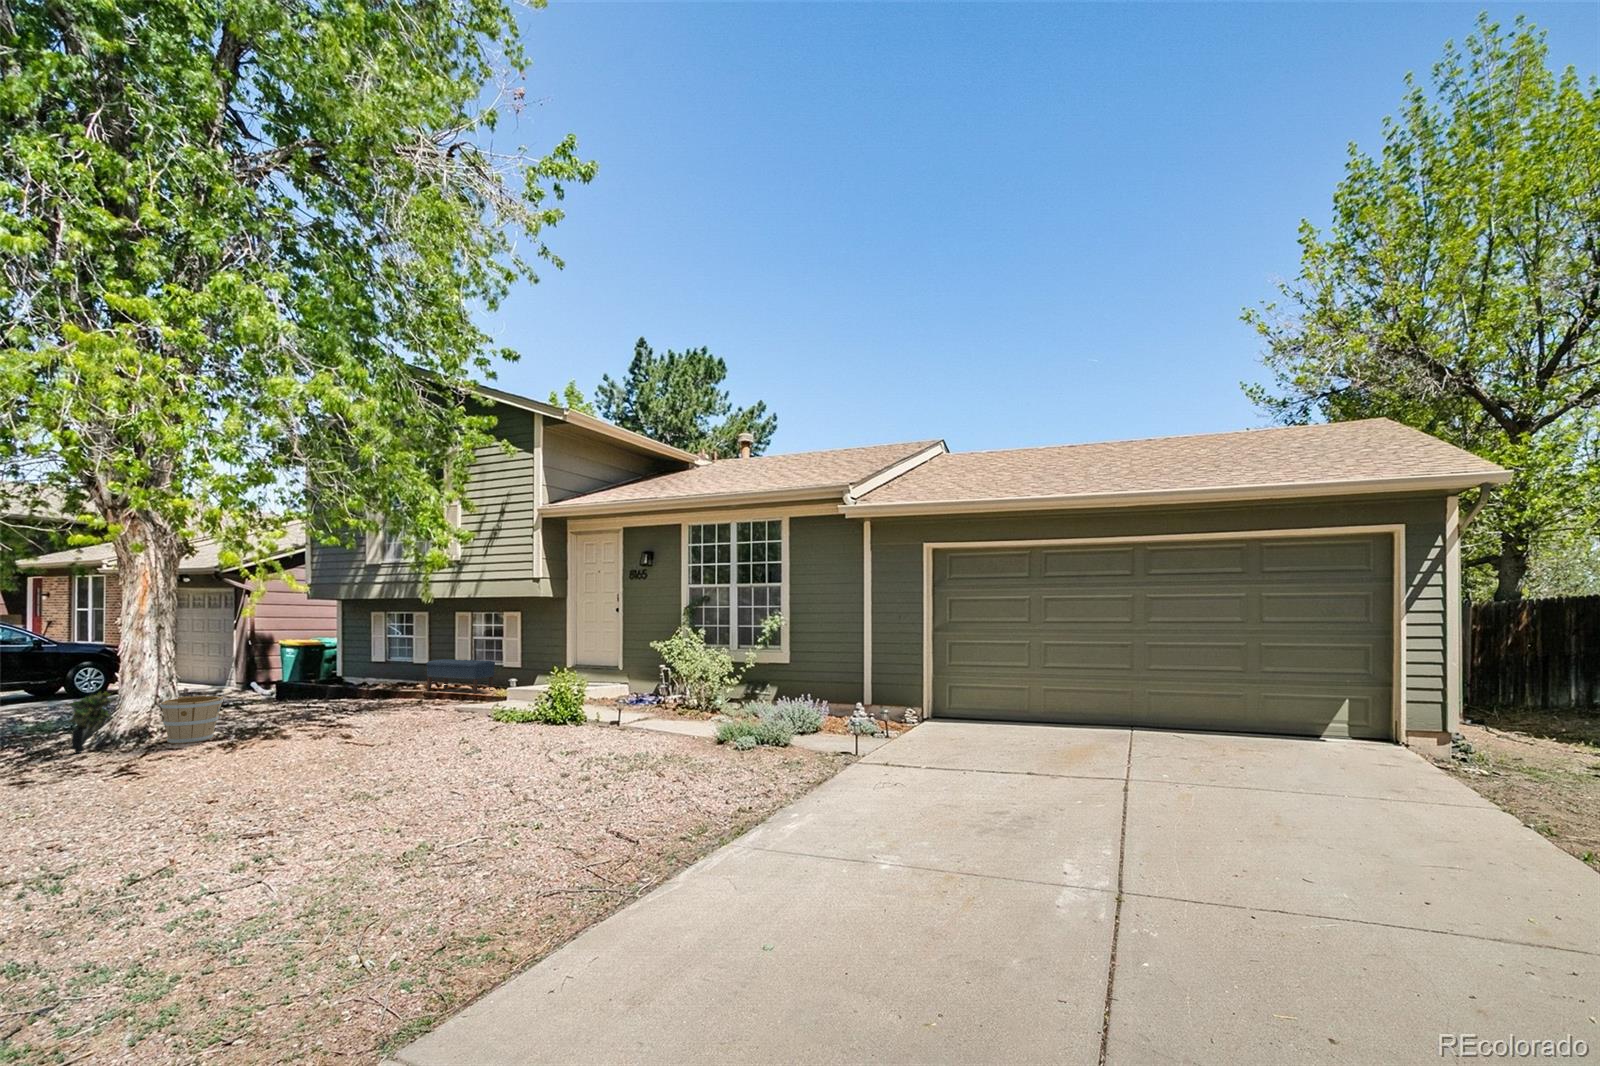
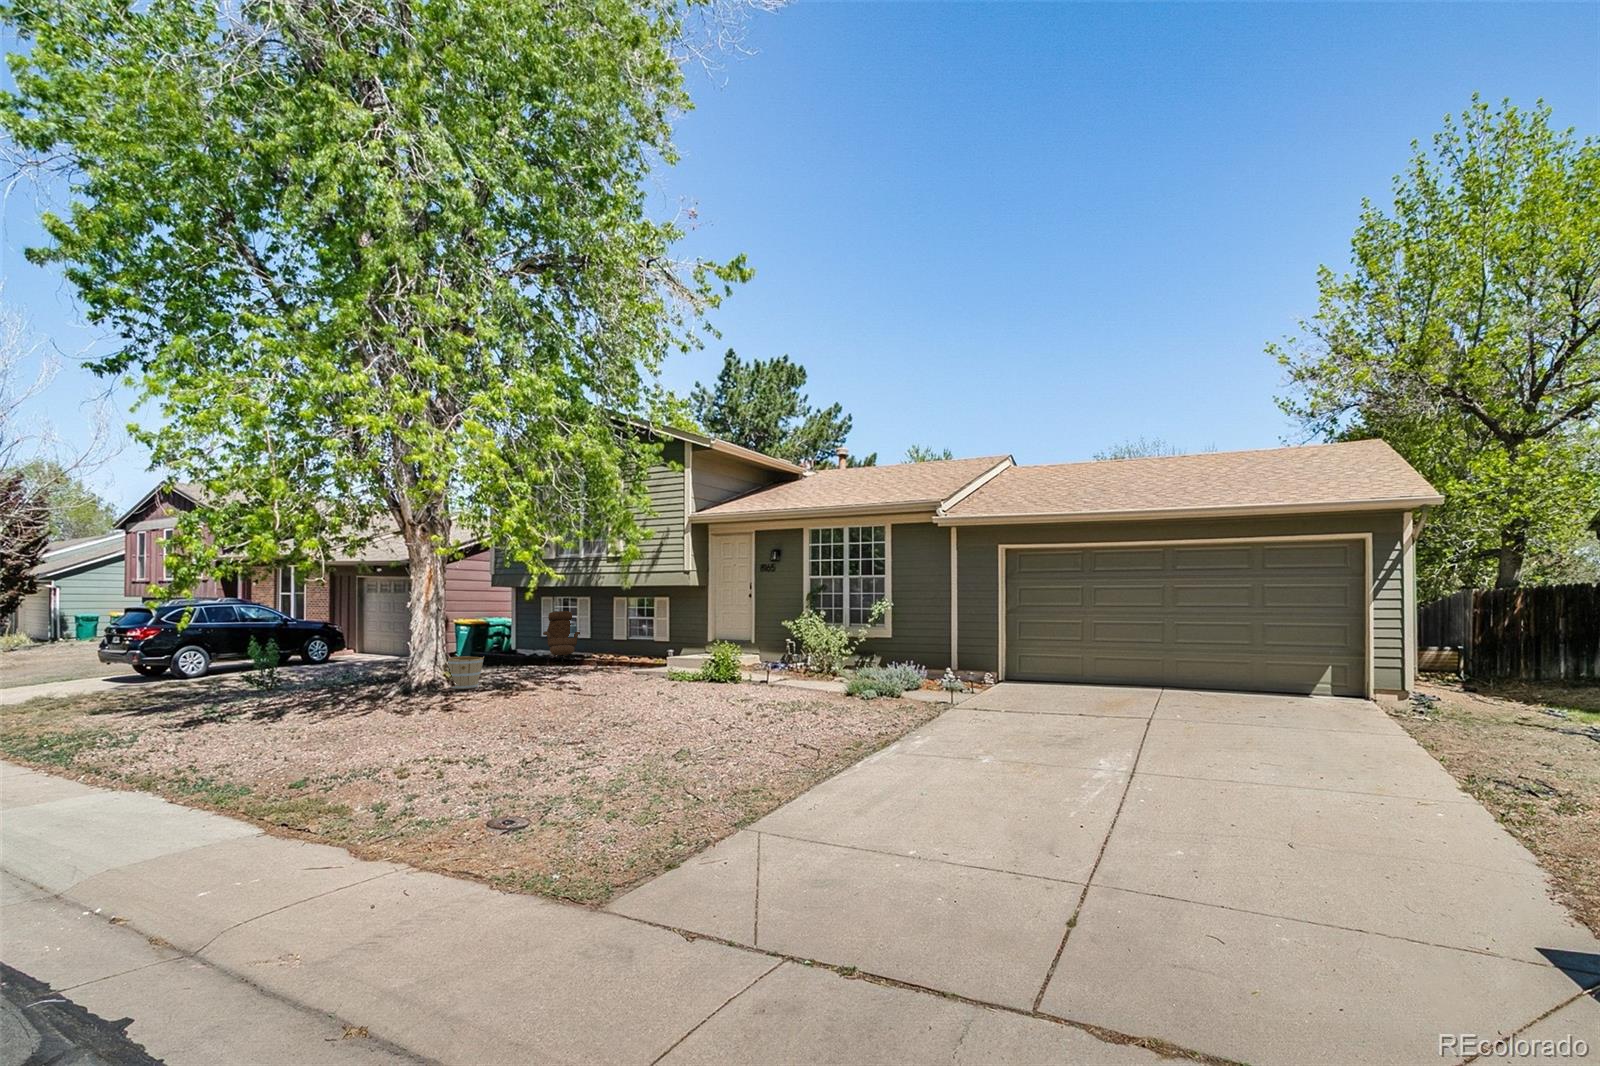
lounge chair: none [366,628,419,693] -> present [543,611,580,662]
bench: present [426,659,495,694] -> none [593,636,647,663]
potted plant: present [69,692,111,753] -> none [393,651,418,693]

